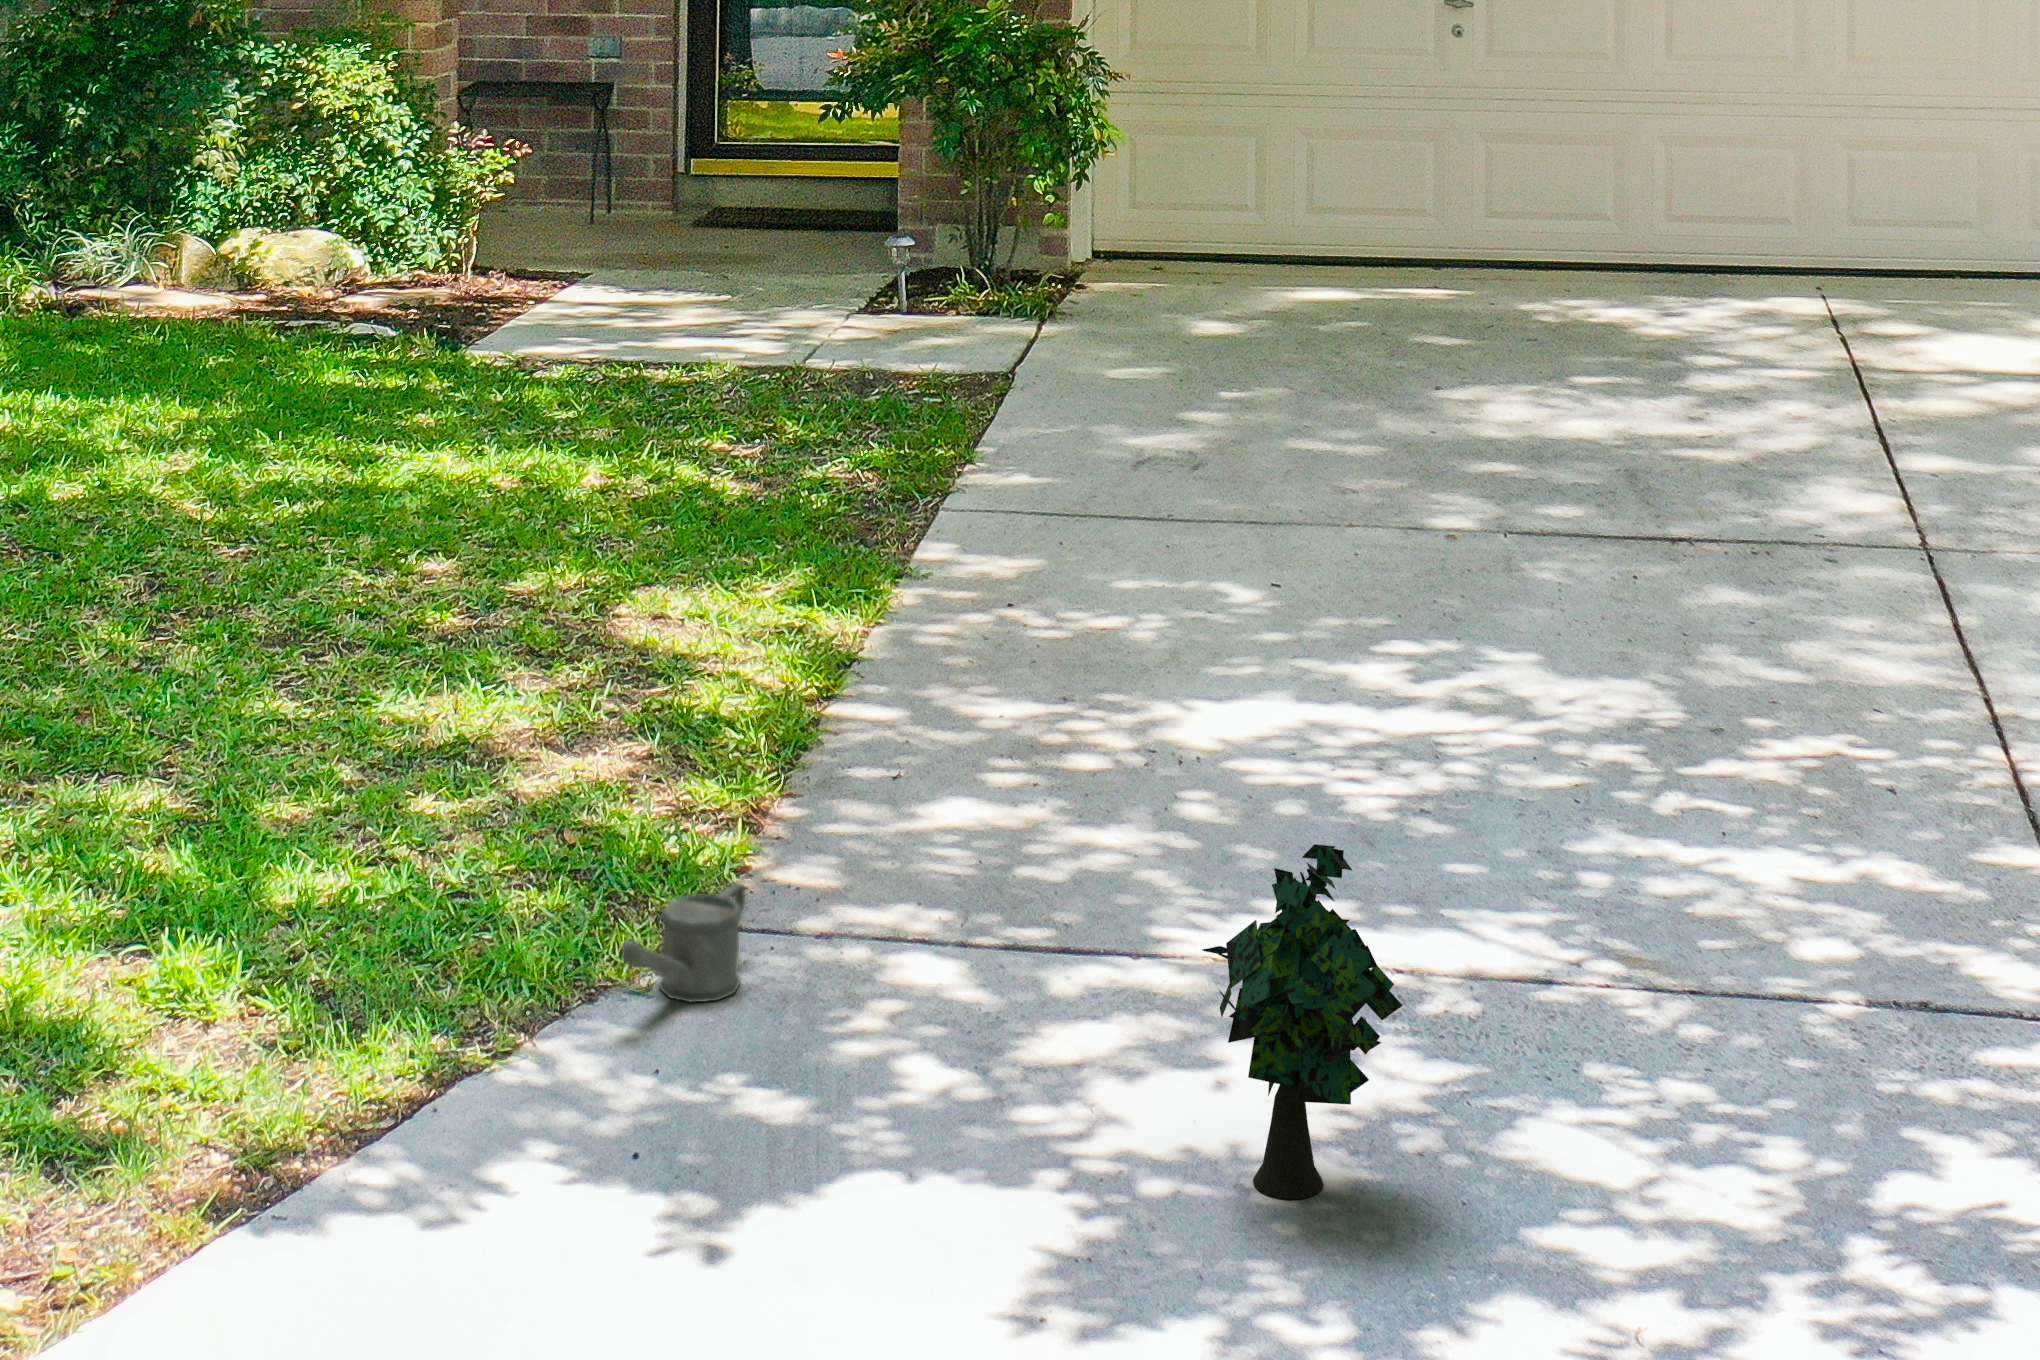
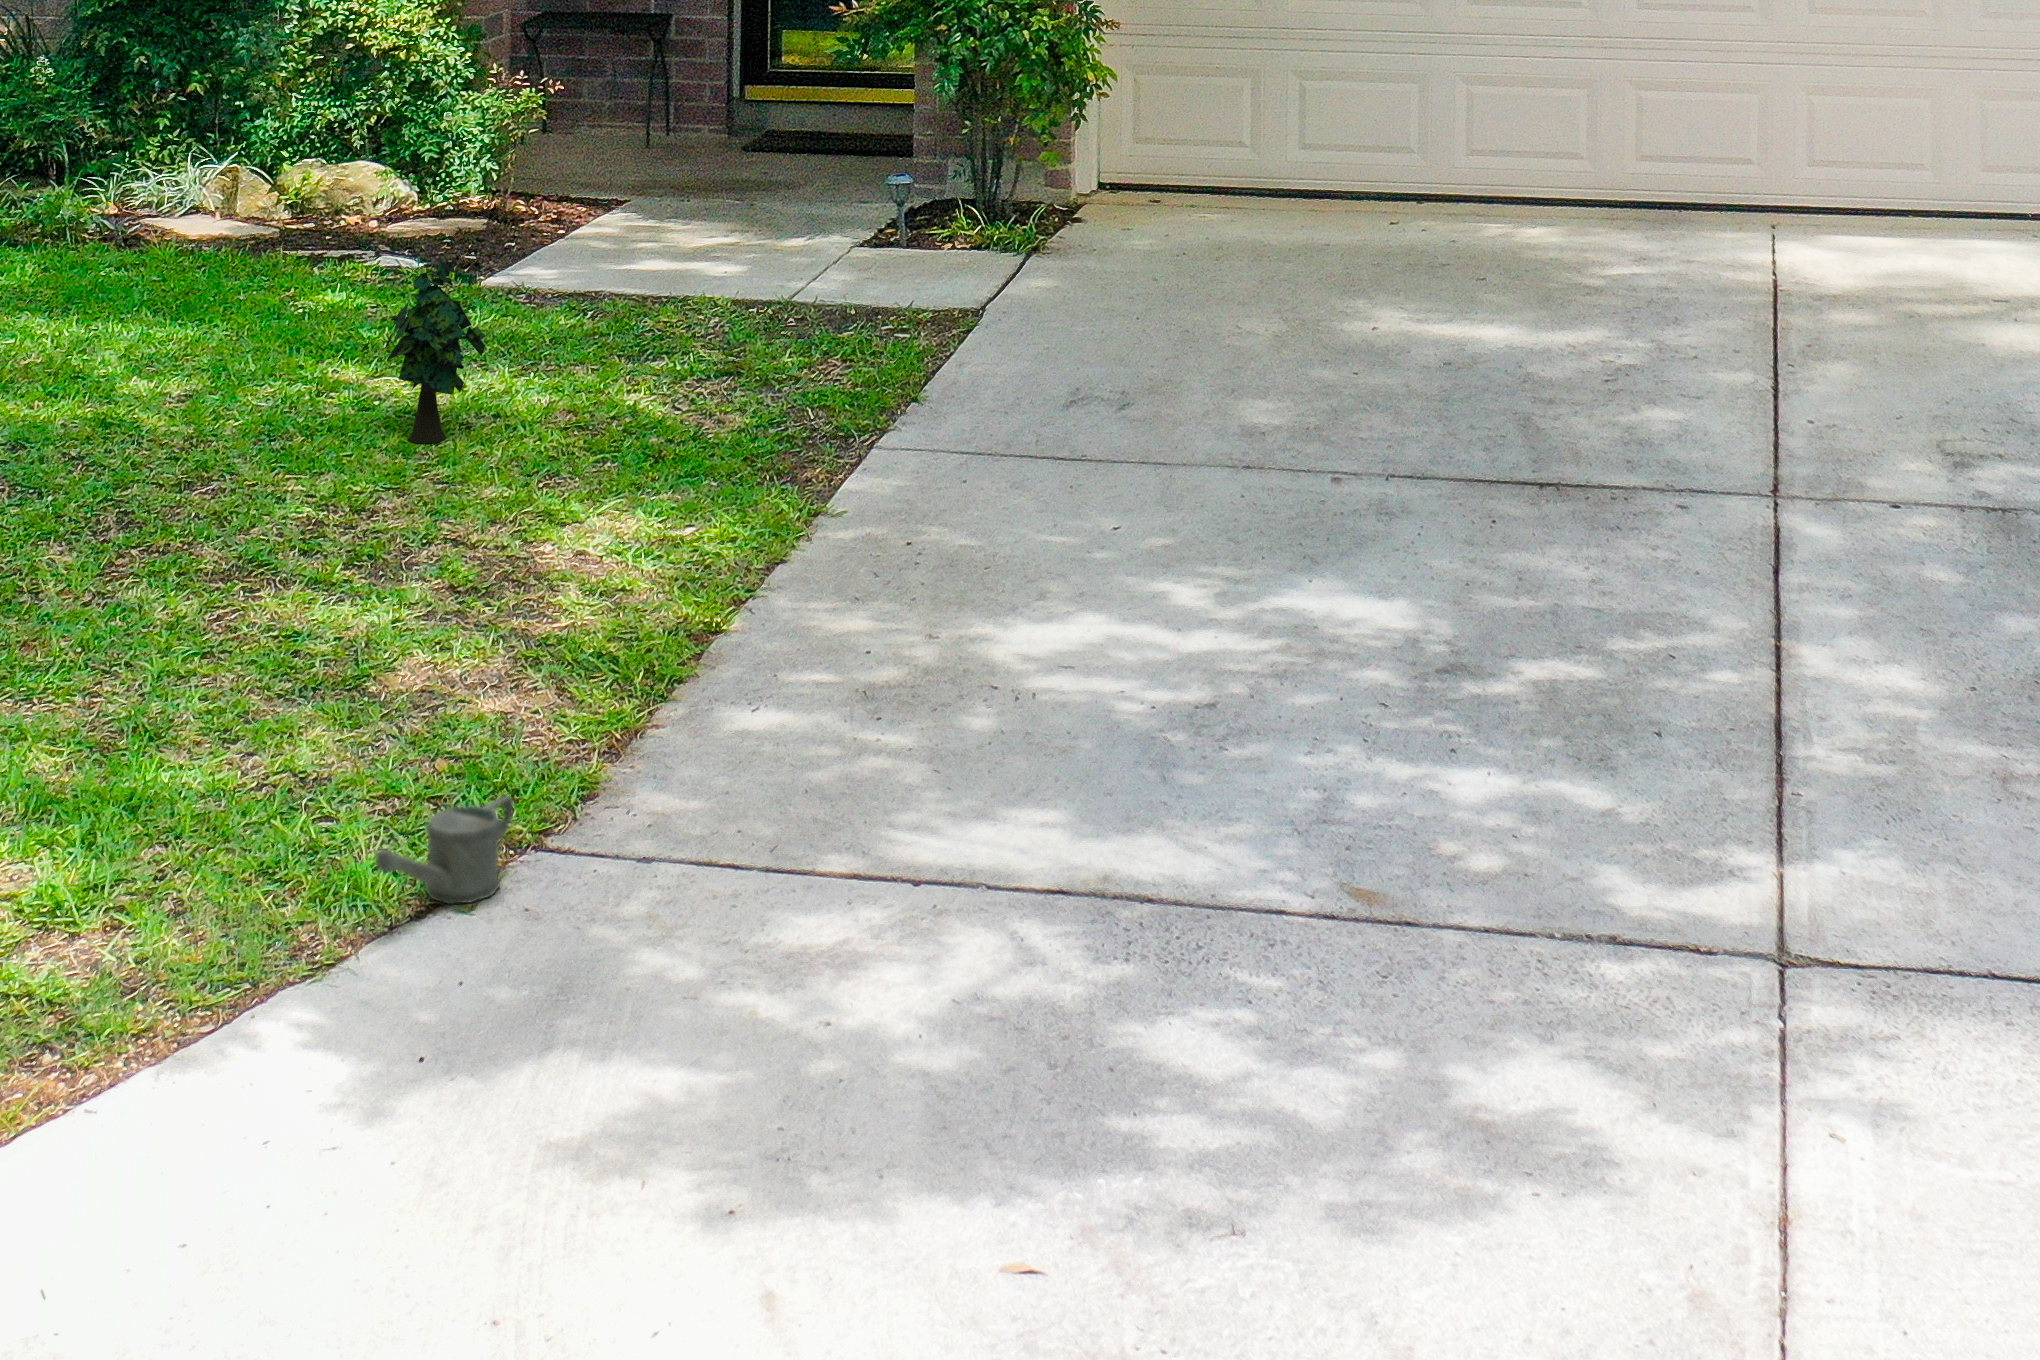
decorative plant: present [1203,844,1403,1199] -> present [386,261,485,444]

